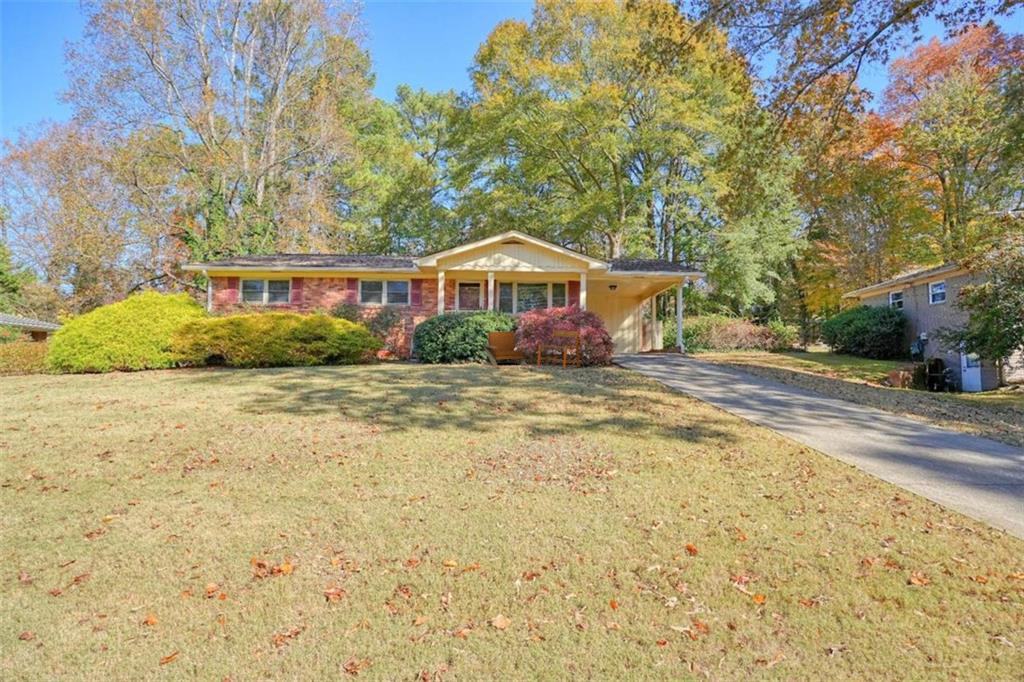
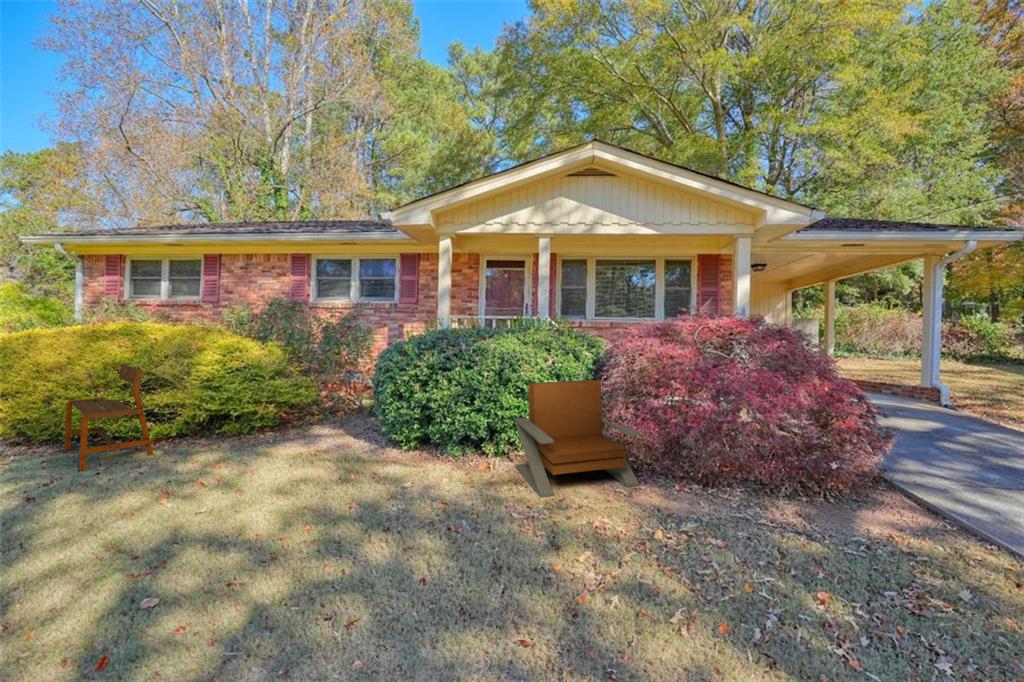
bench: present [537,330,580,369] -> present [64,364,153,470]

